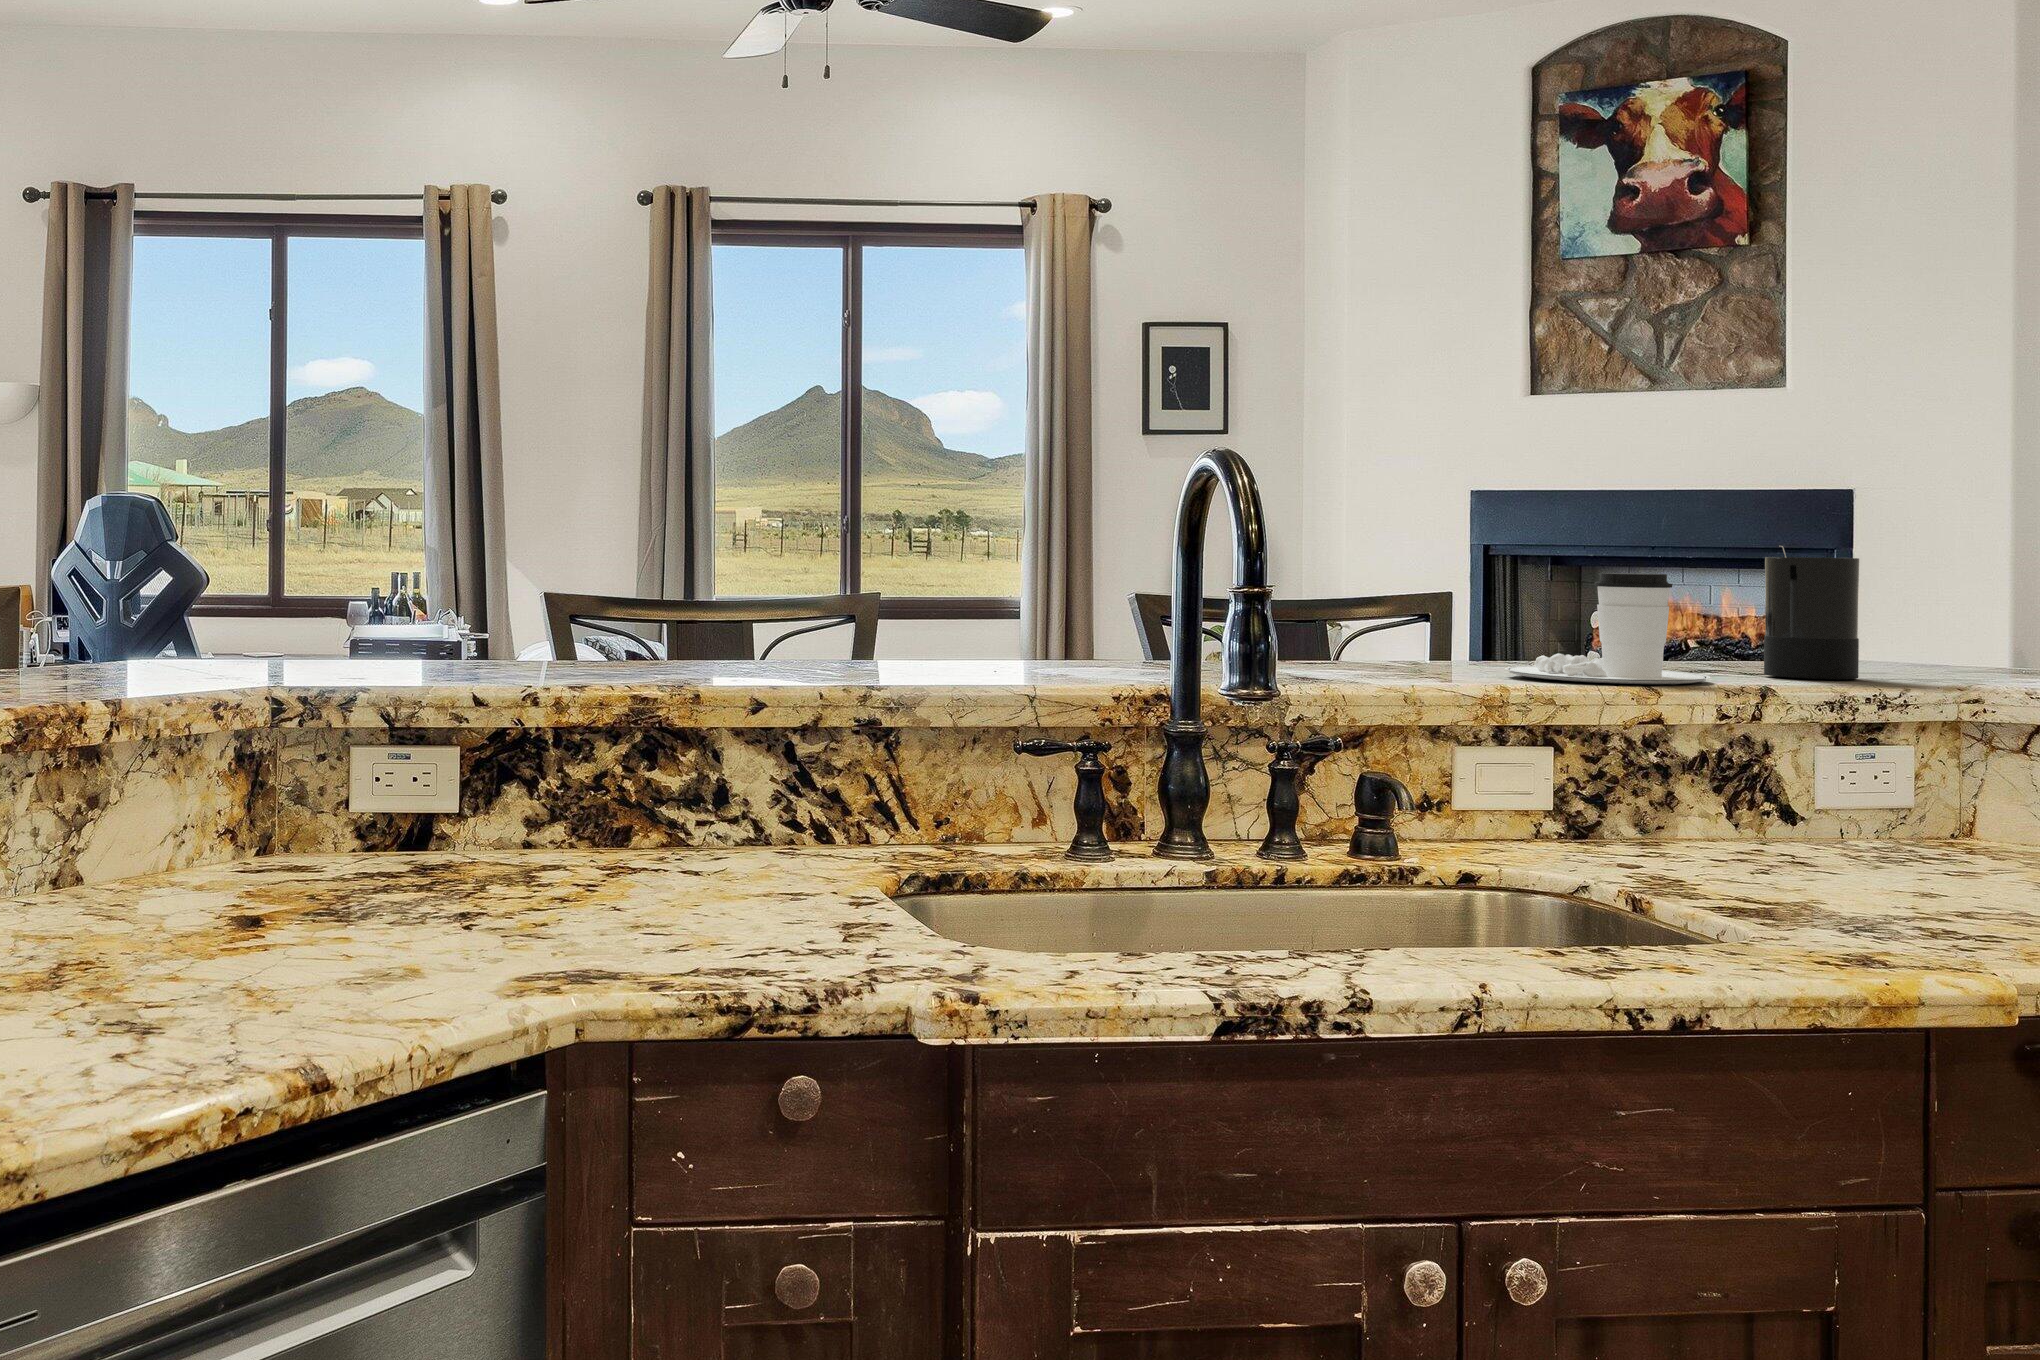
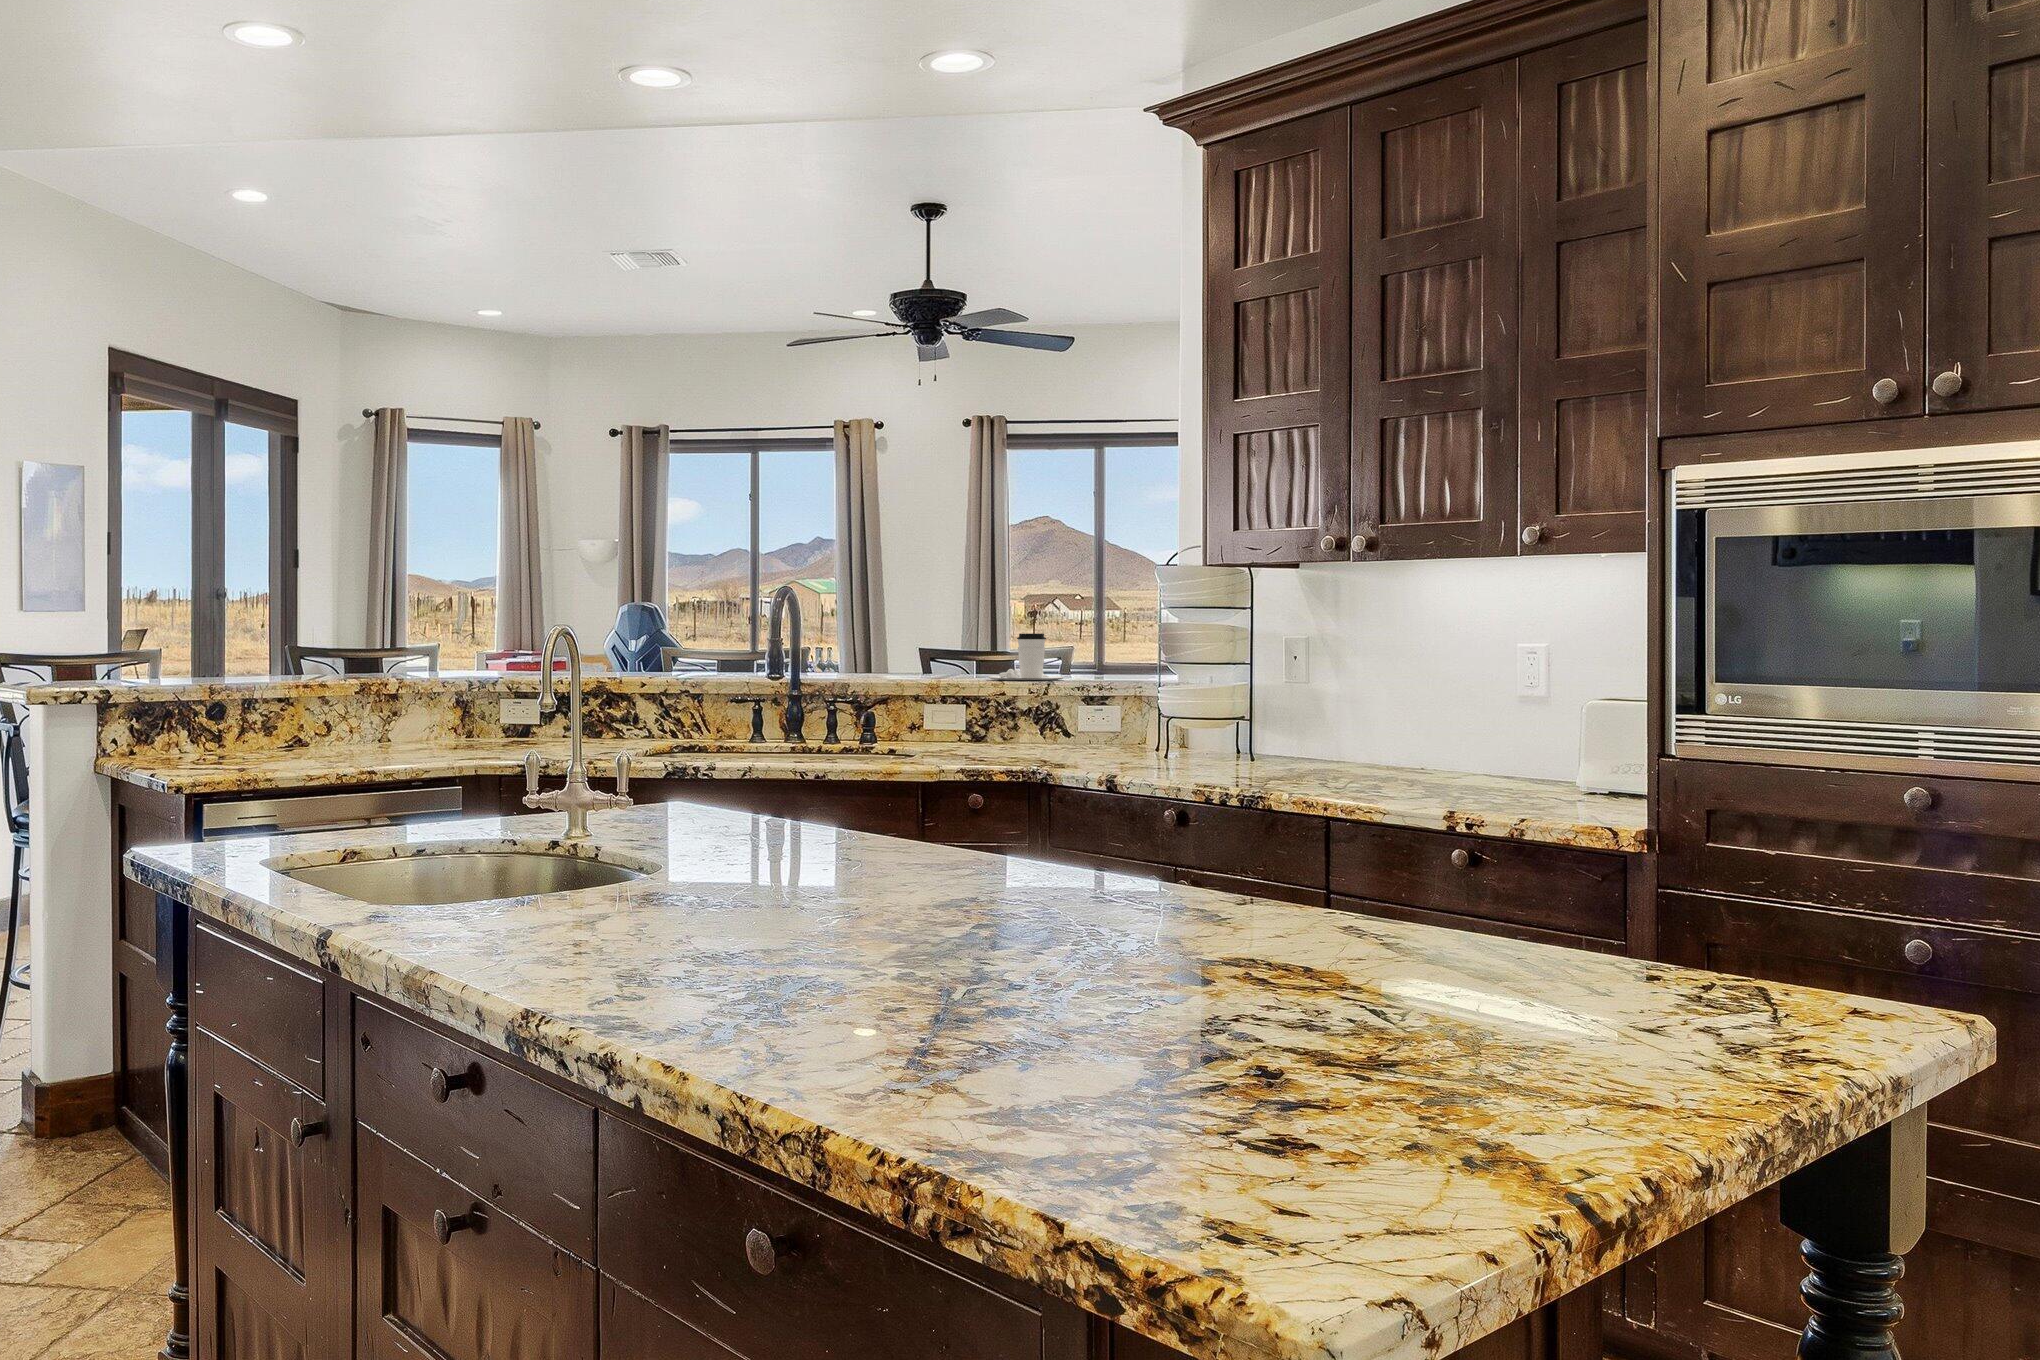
candle: present [1764,546,1859,679] -> none [1110,621,1145,680]

